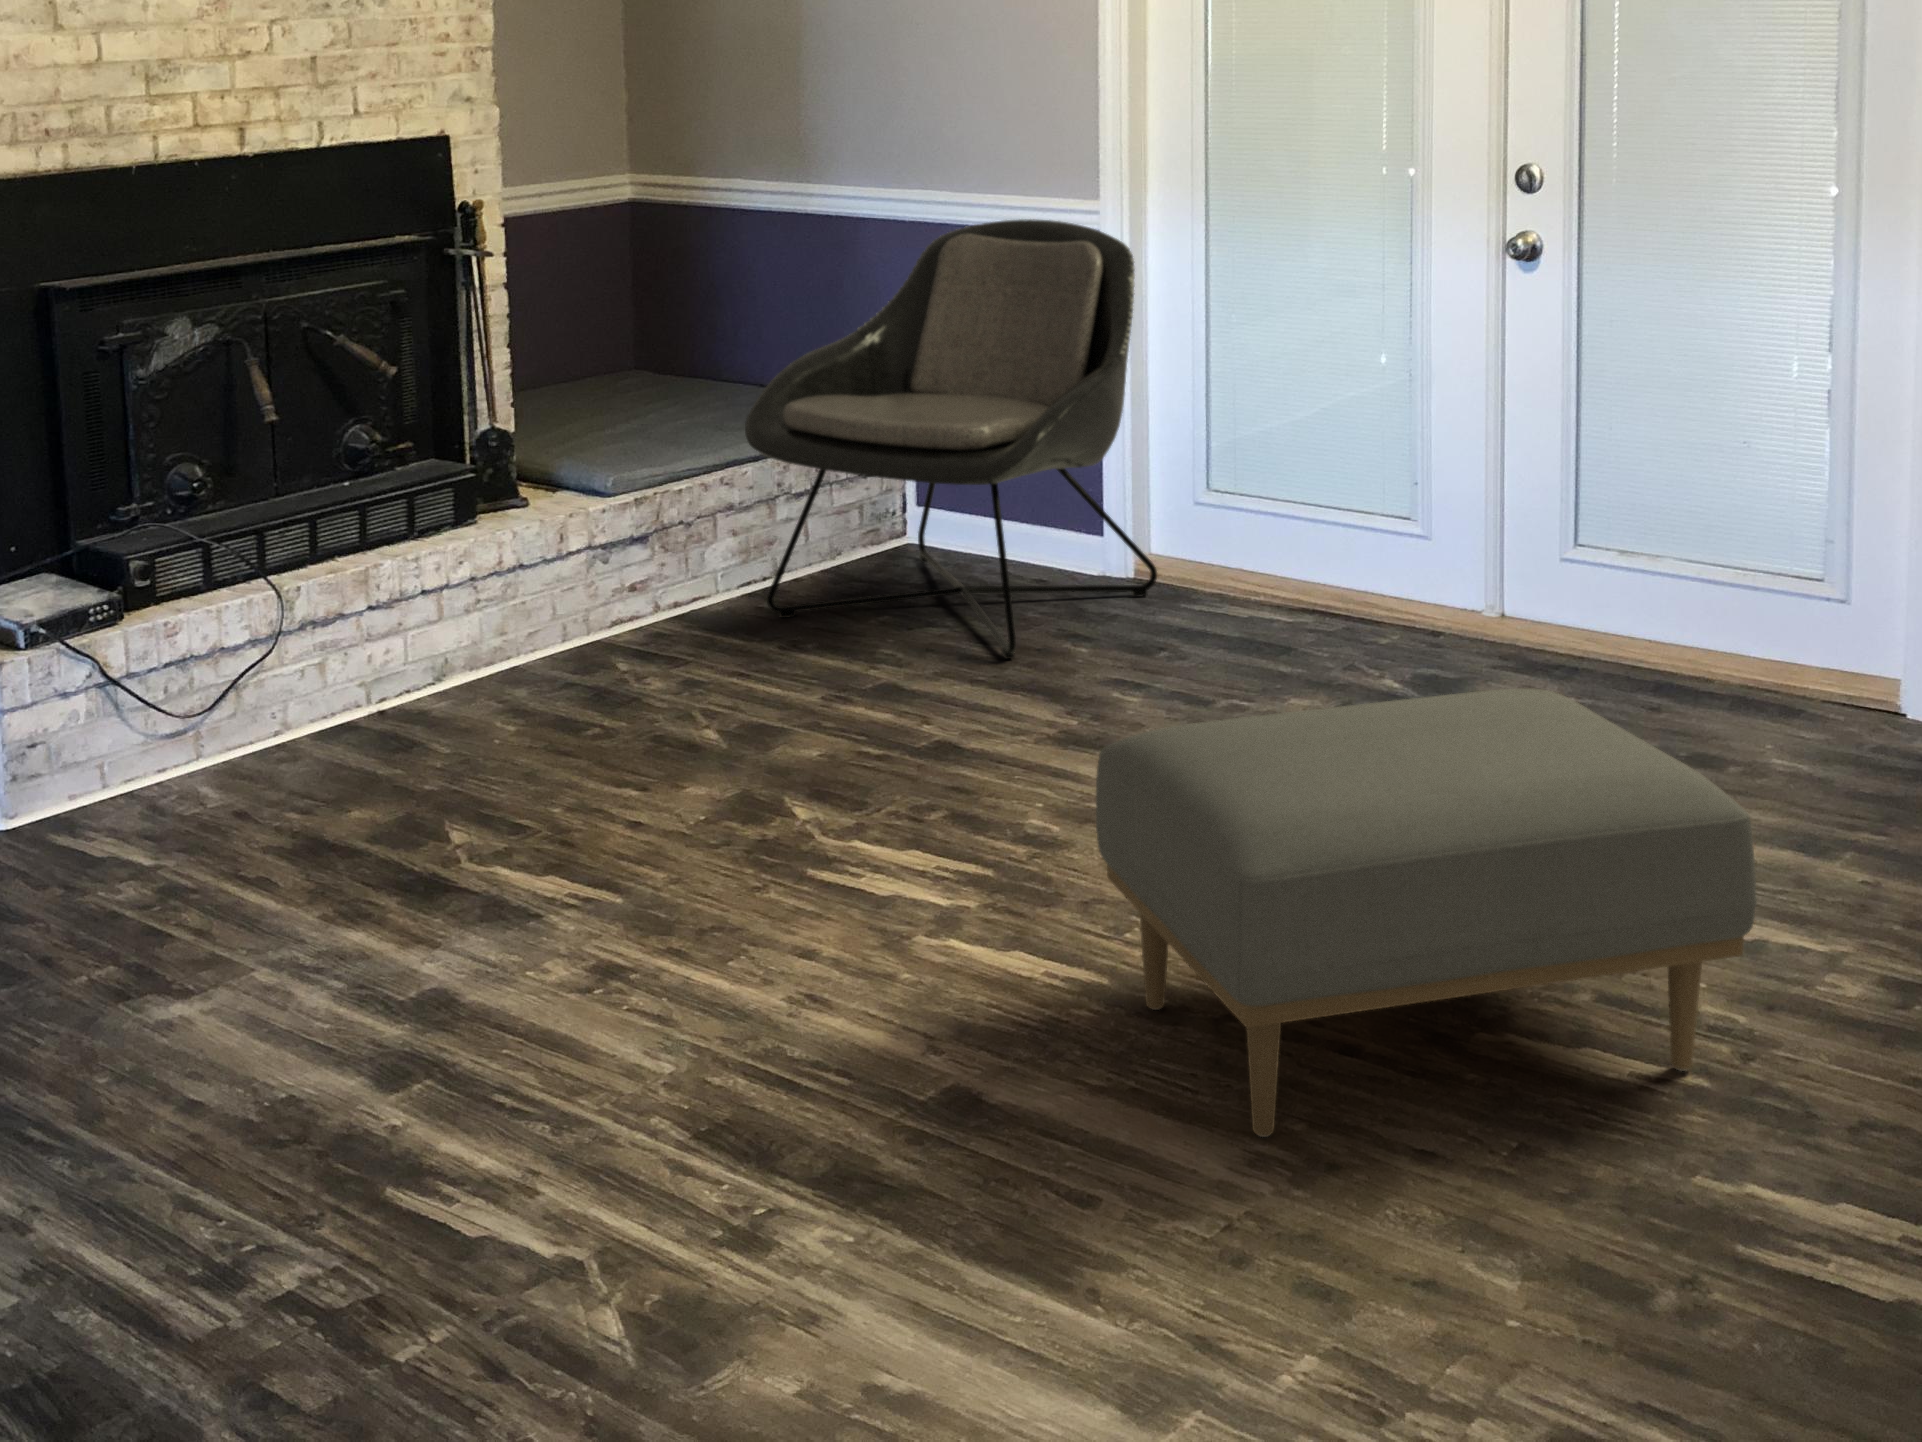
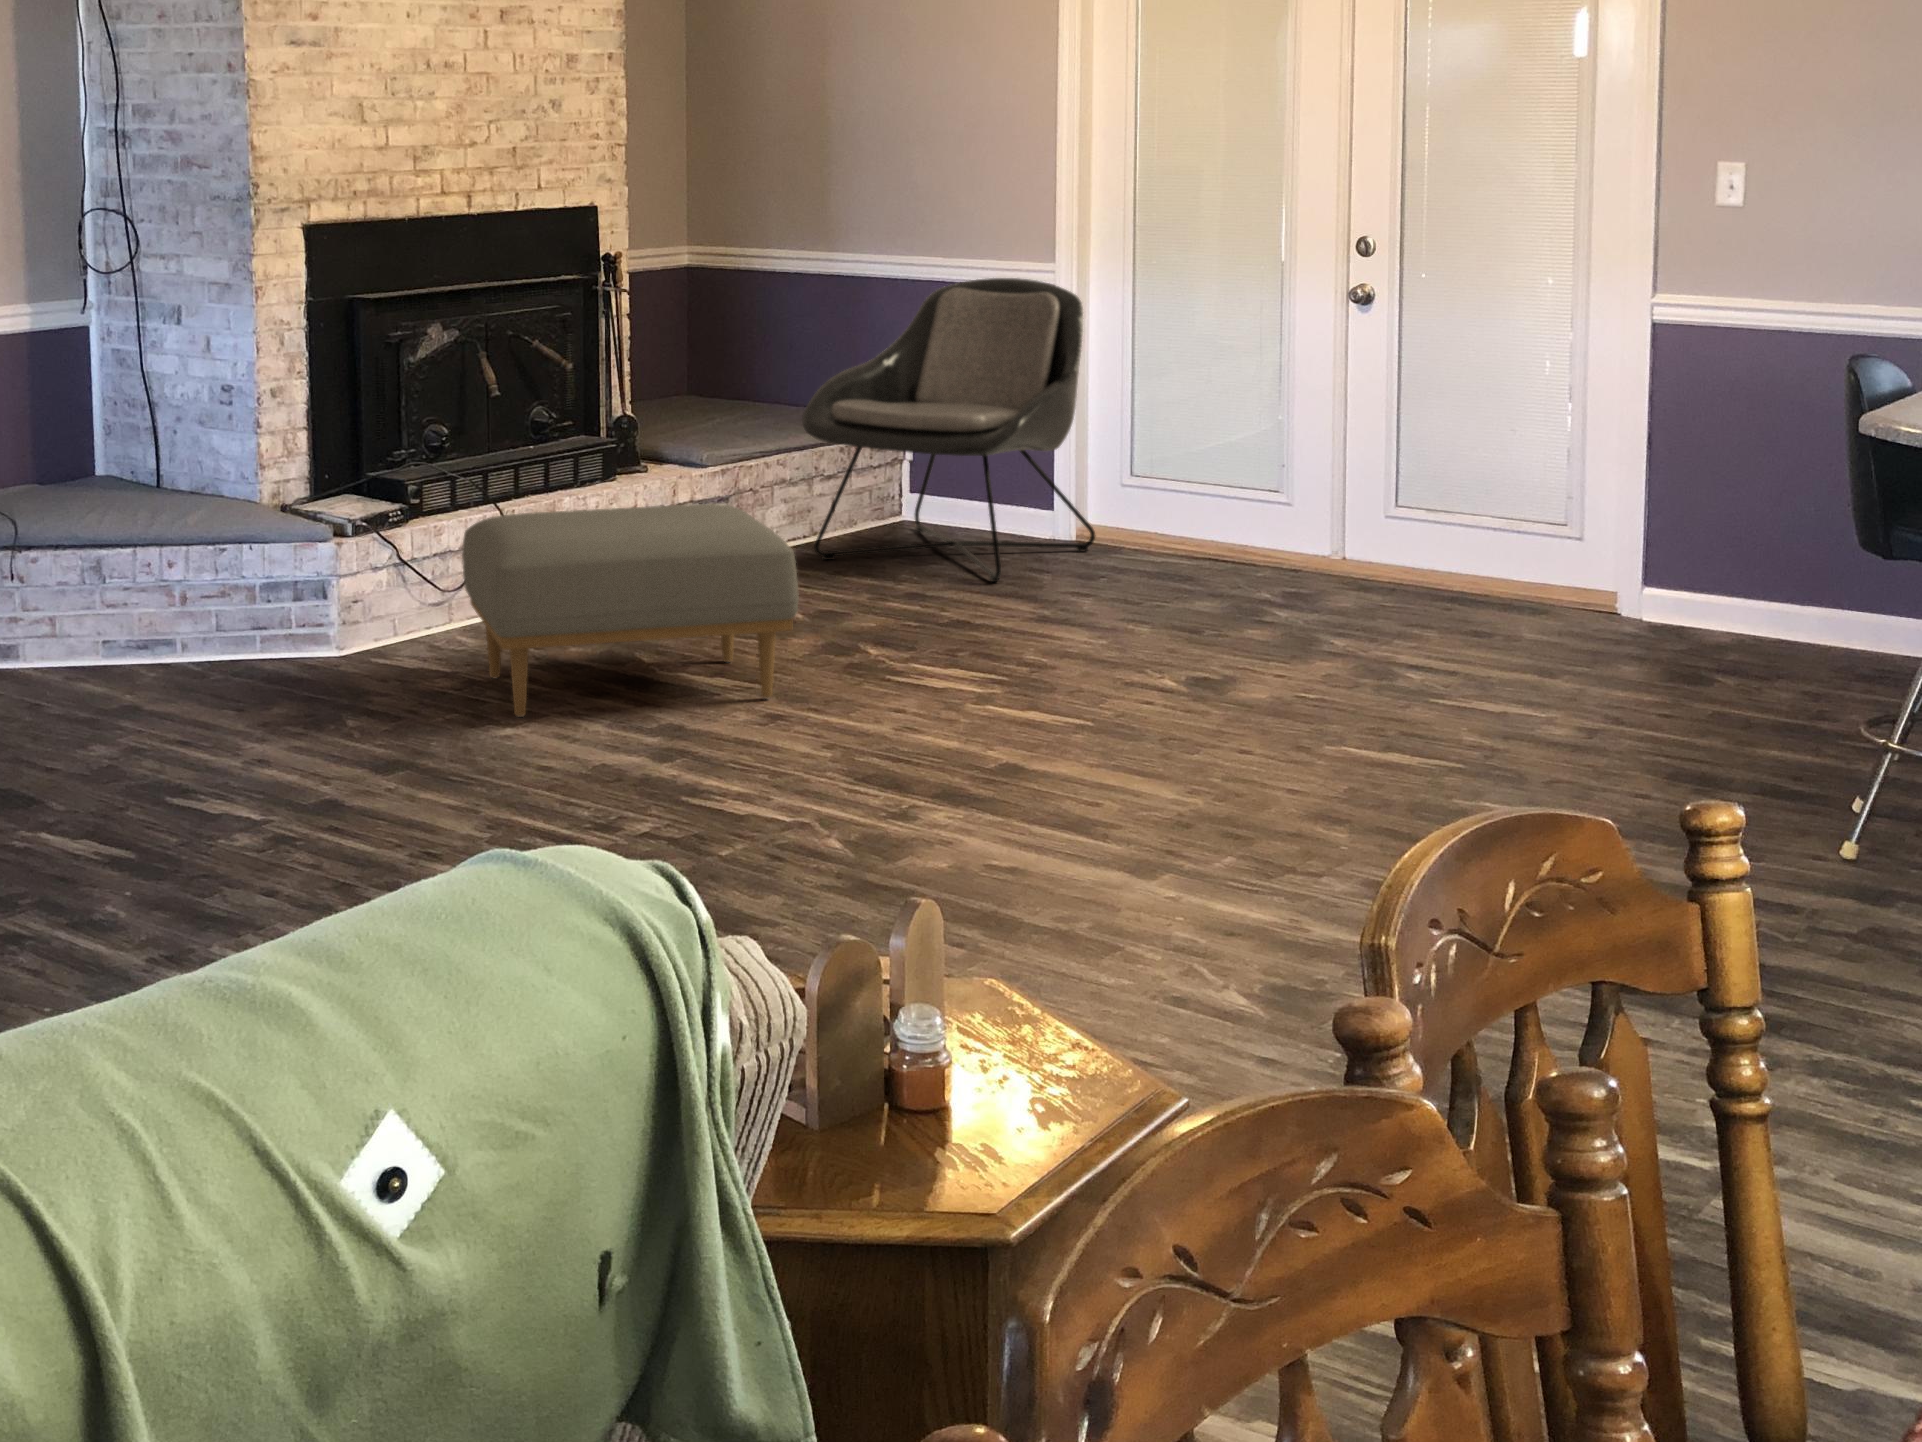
ottoman: present [1096,689,1757,1137] -> present [462,504,799,717]

